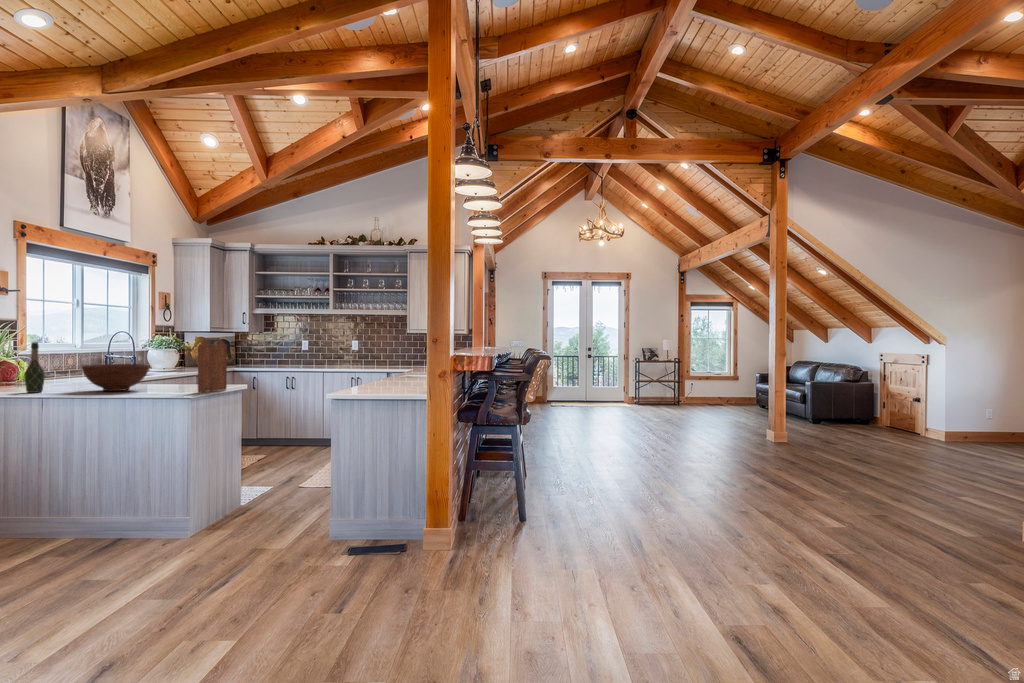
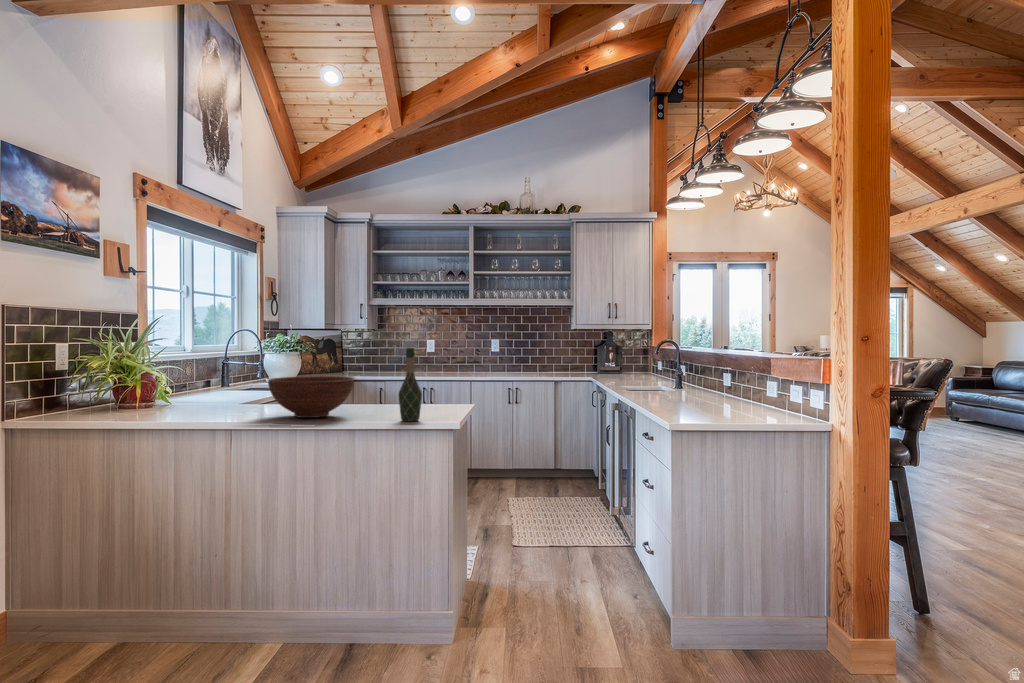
cutting board: present [198,338,227,392] -> none [430,337,457,418]
wine bottle: present [24,342,45,393] -> present [398,348,422,421]

